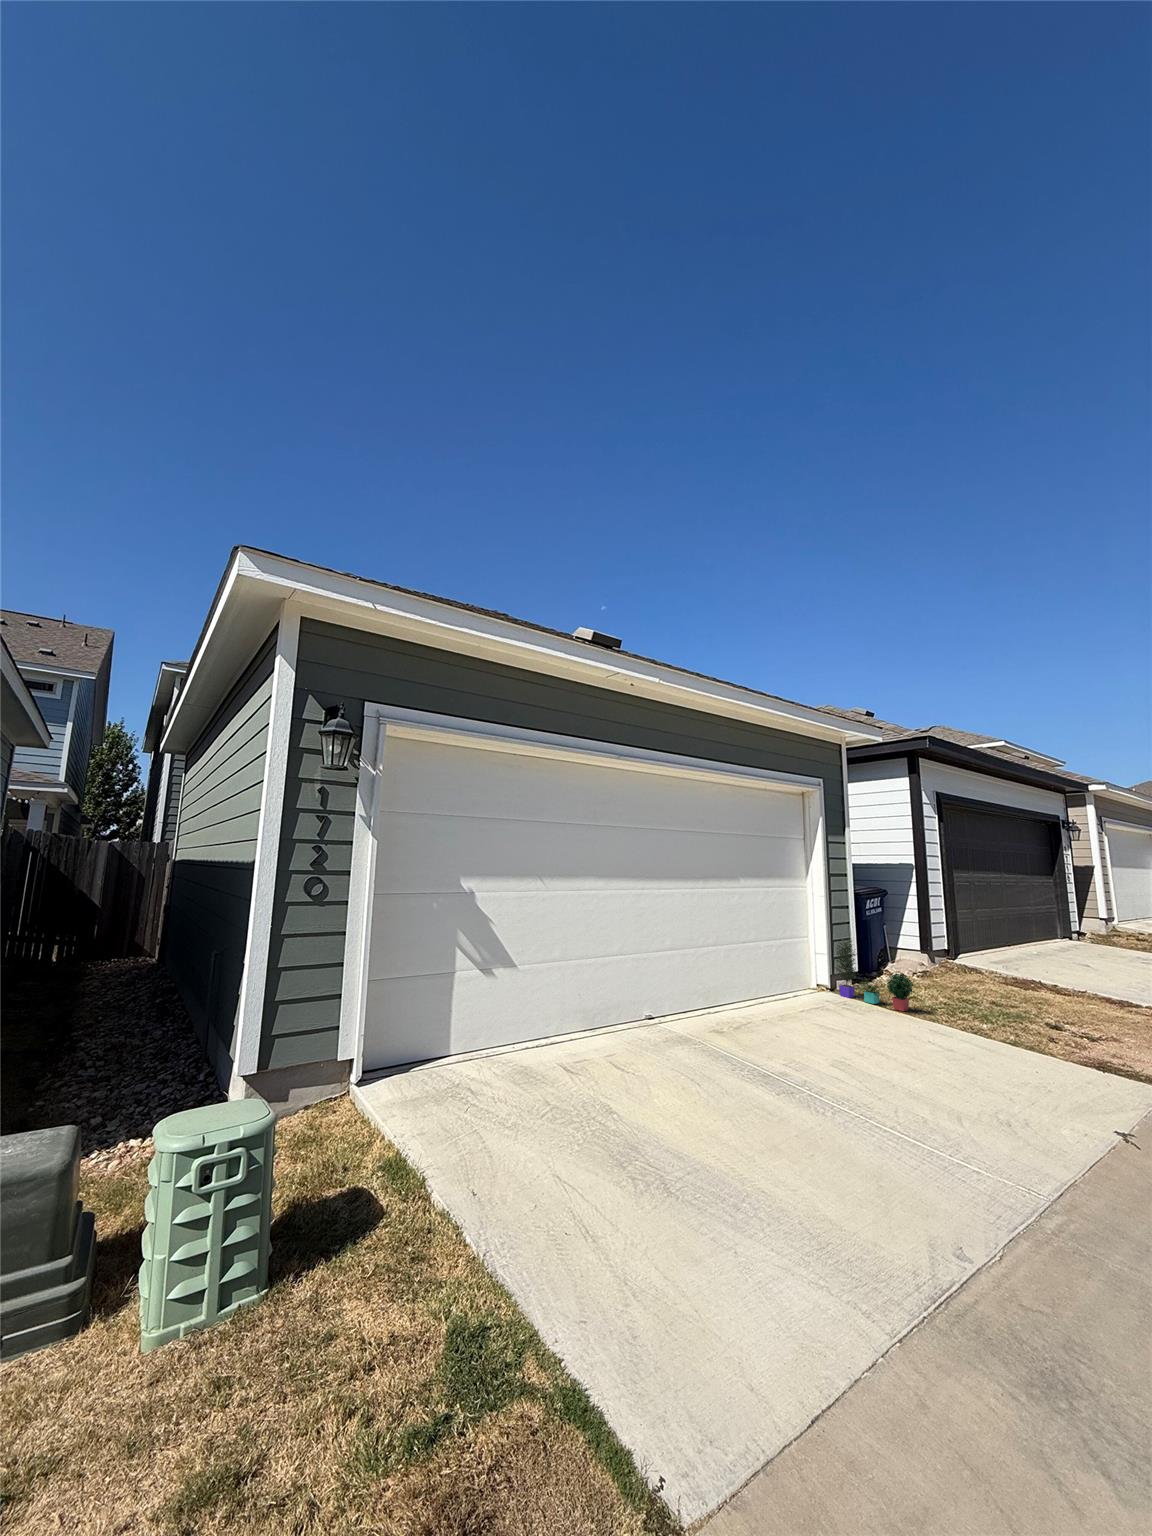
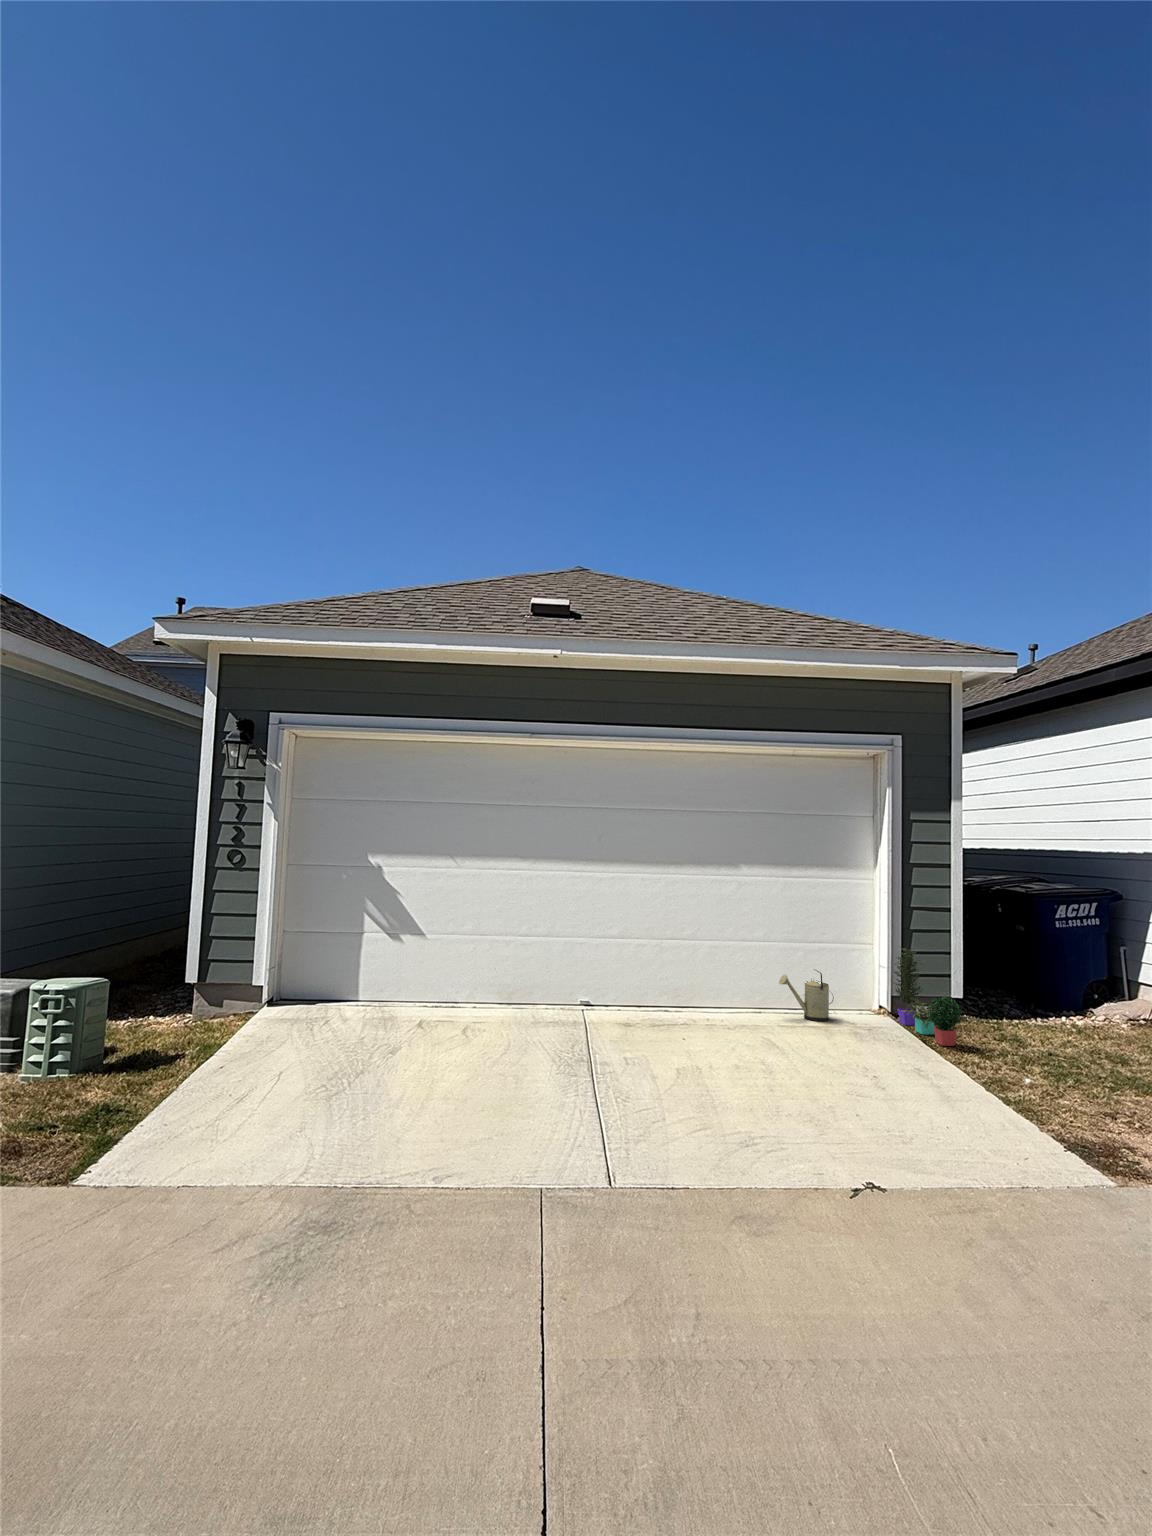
watering can: none [774,962,806,1004] -> present [779,970,834,1021]

